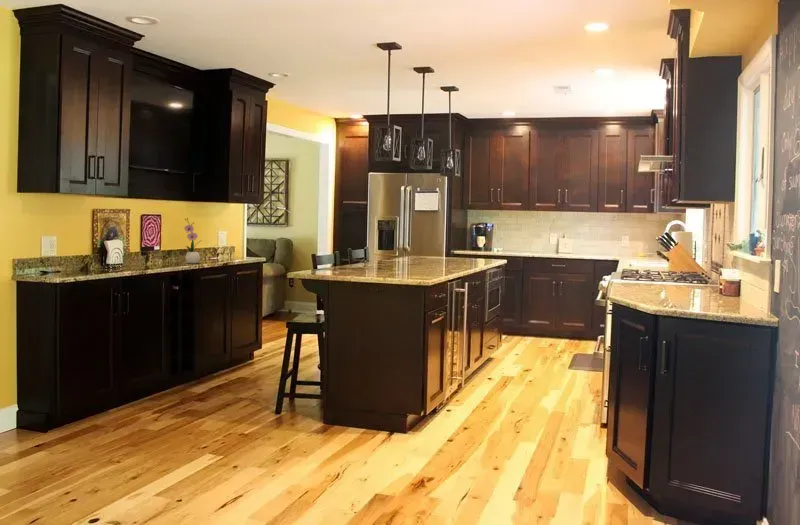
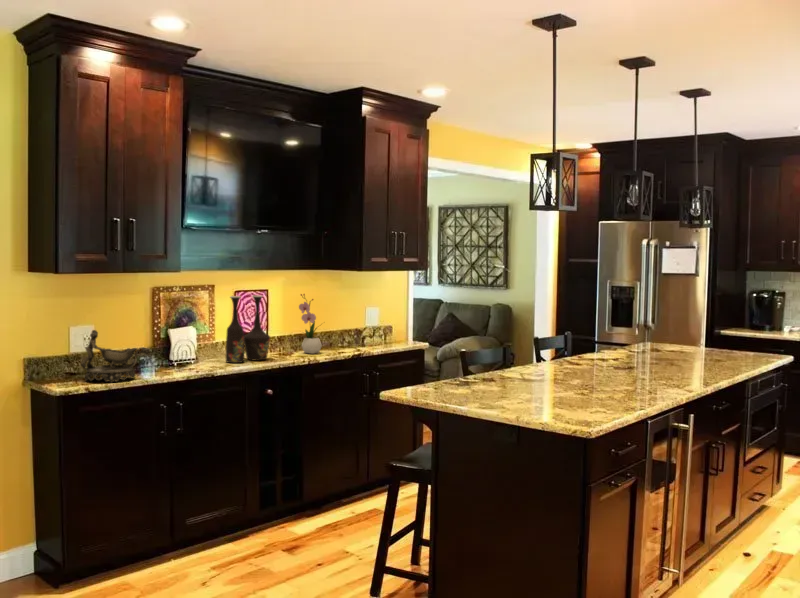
vase: none [142,217,173,267] -> present [226,295,270,363]
decorative bowl: none [65,237,112,274] -> present [81,330,150,382]

